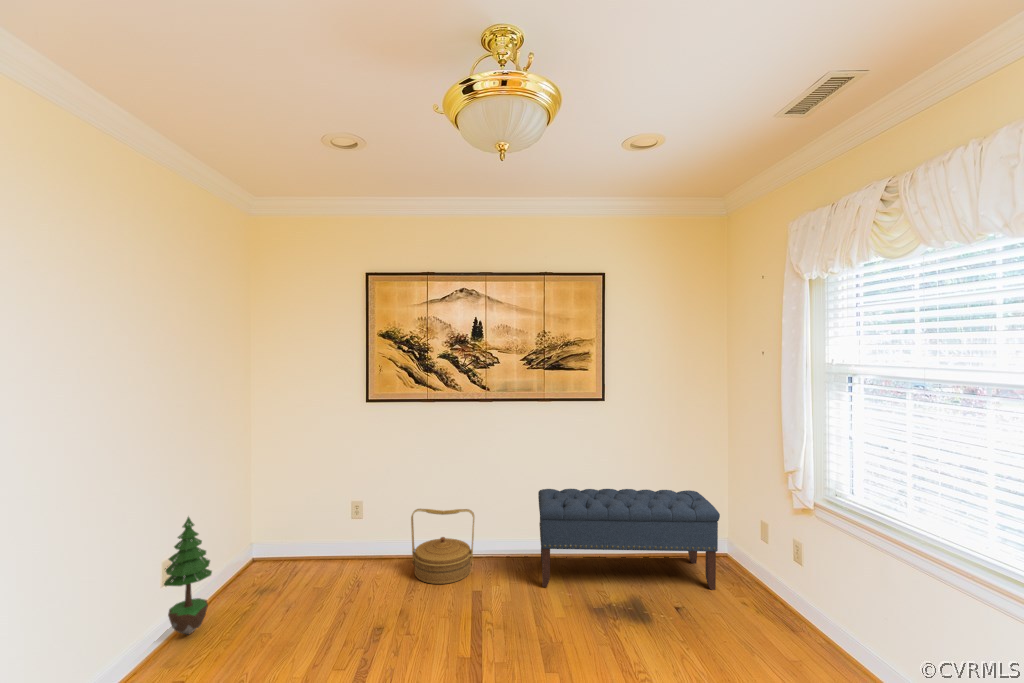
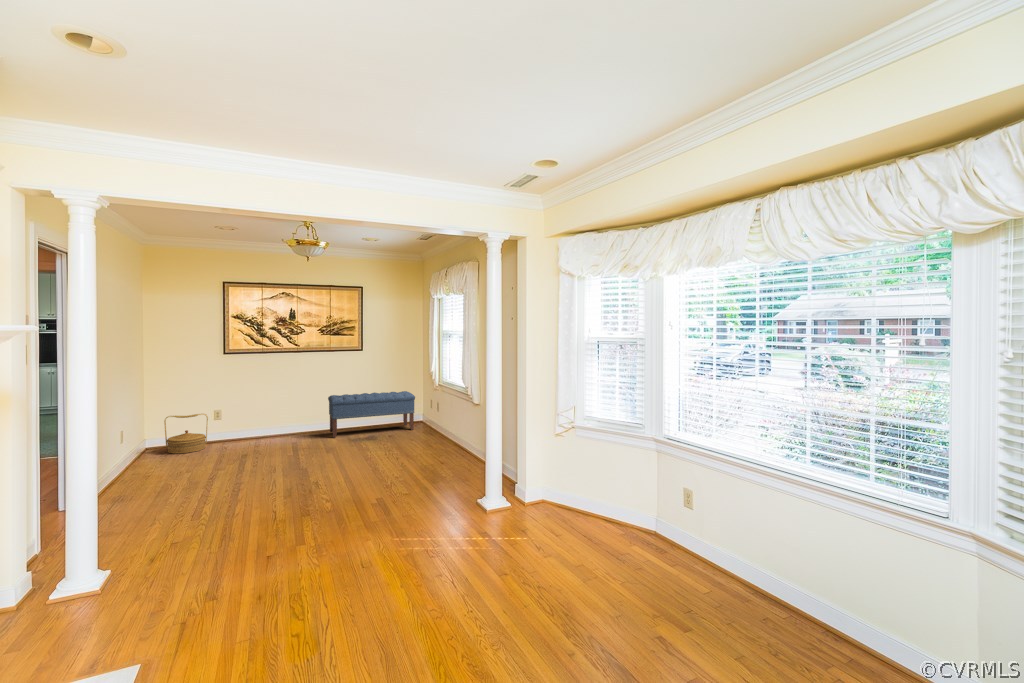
woven basket: present [411,509,474,584] -> present [164,414,208,454]
potted tree: present [164,517,212,635] -> none [128,408,156,470]

